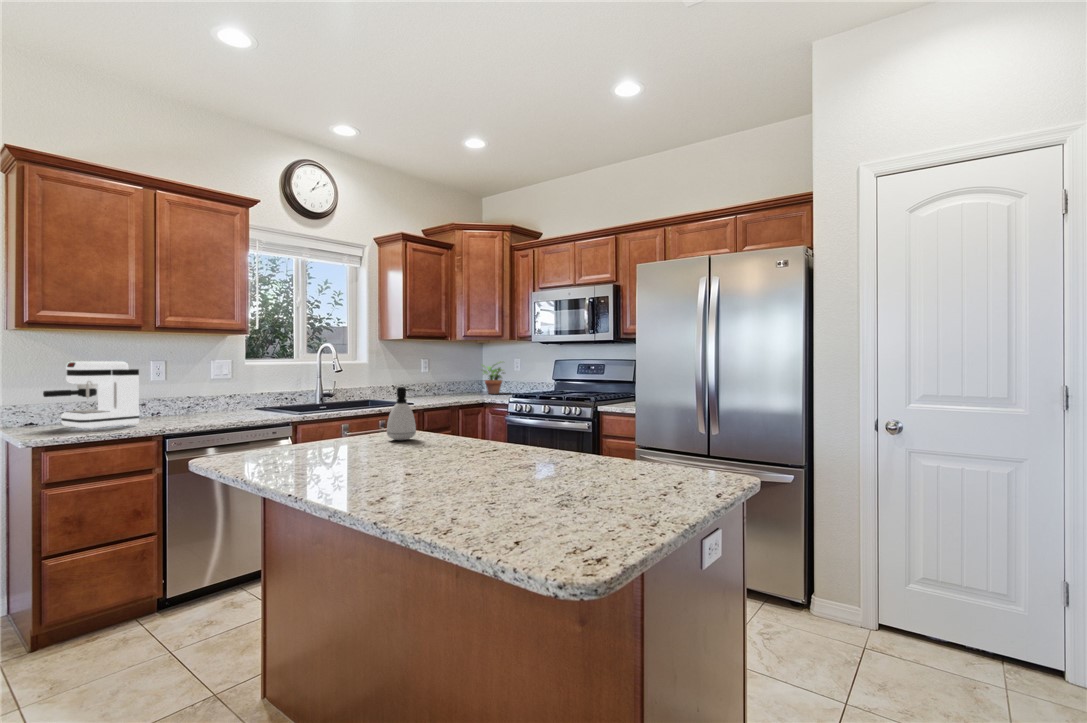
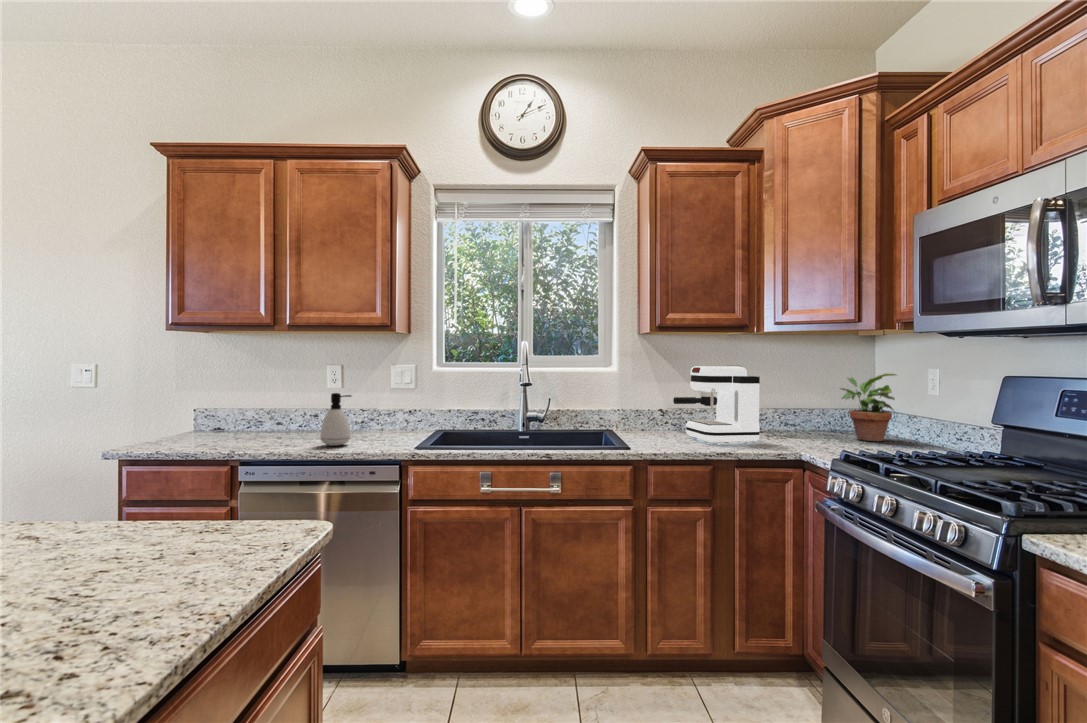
coffee maker: present [43,361,139,429] -> present [673,366,760,443]
soap dispenser: present [387,387,416,440] -> present [320,393,351,446]

